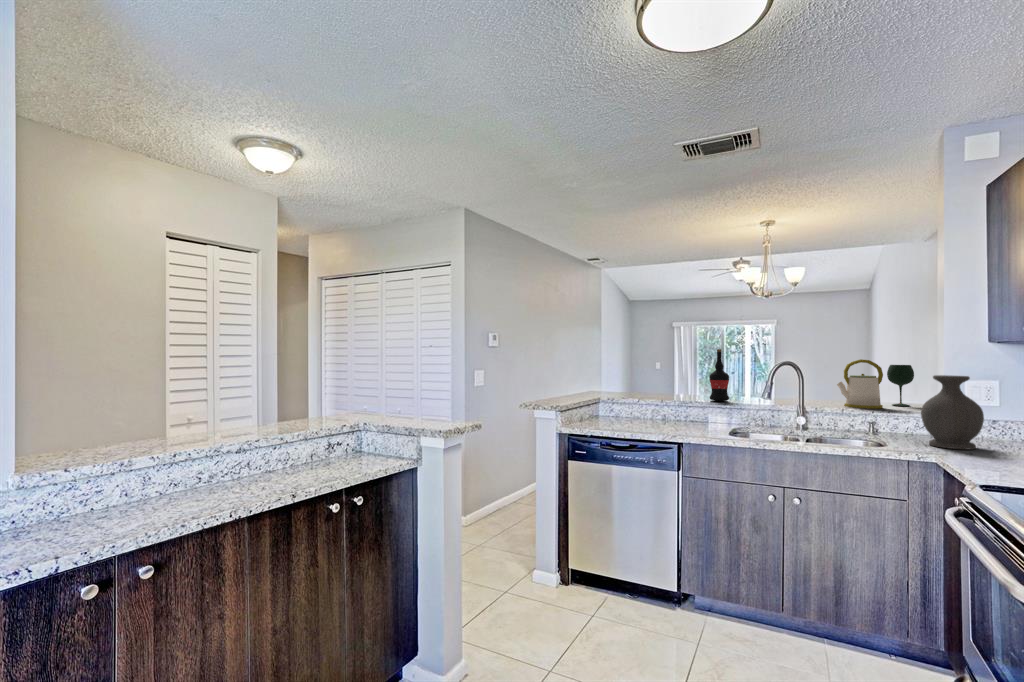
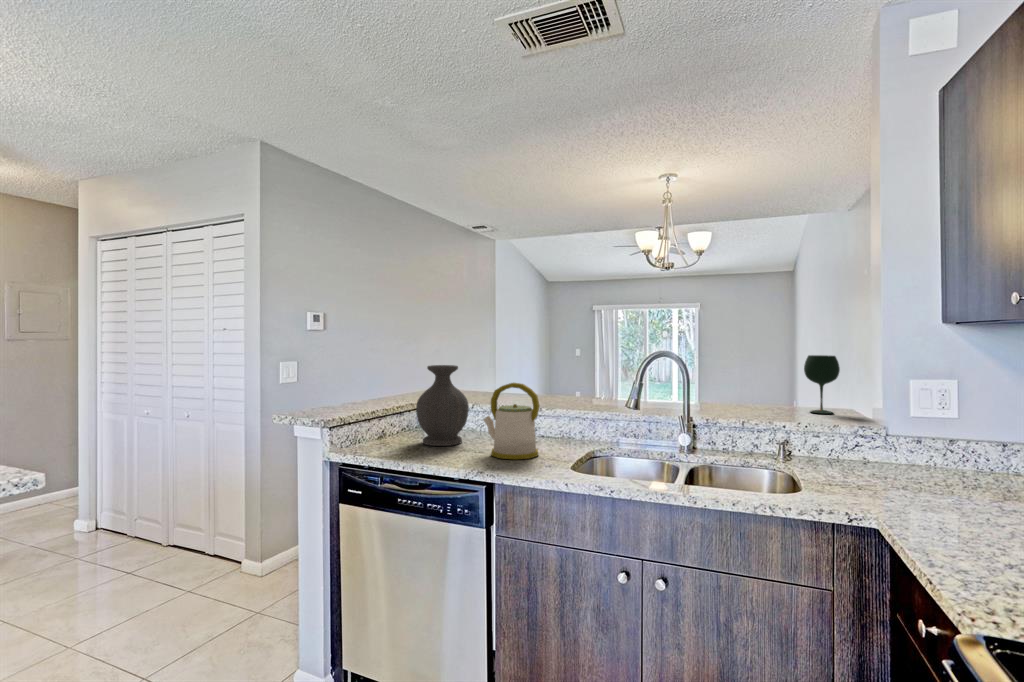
wine bottle: present [709,349,729,401] -> none [567,334,593,408]
kettle: present [837,359,883,409] -> present [484,383,540,459]
vase: present [921,375,984,450] -> present [416,365,469,446]

